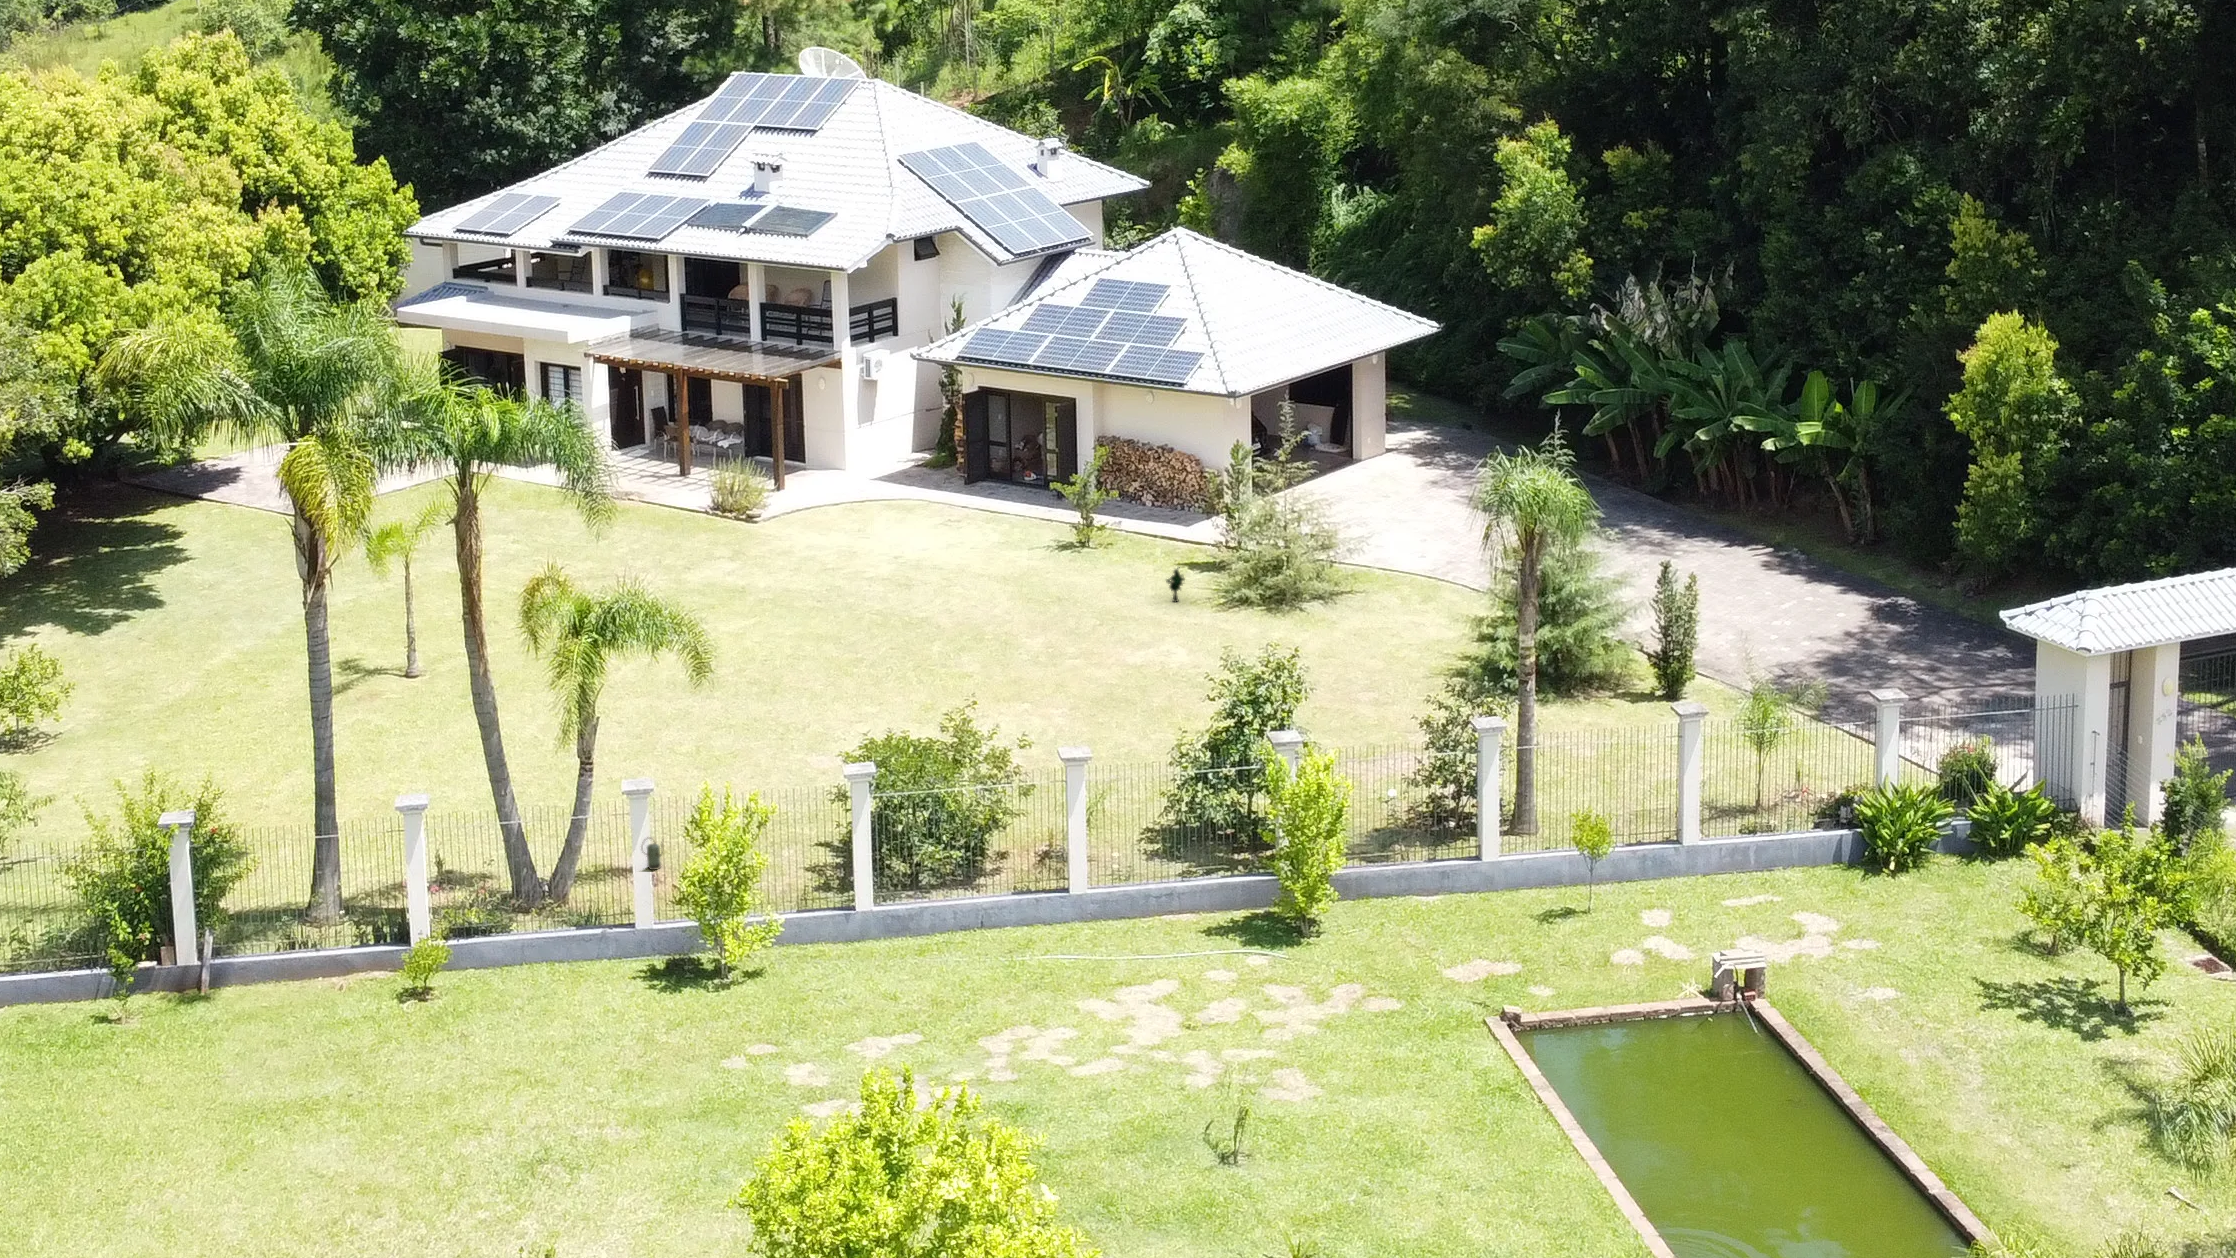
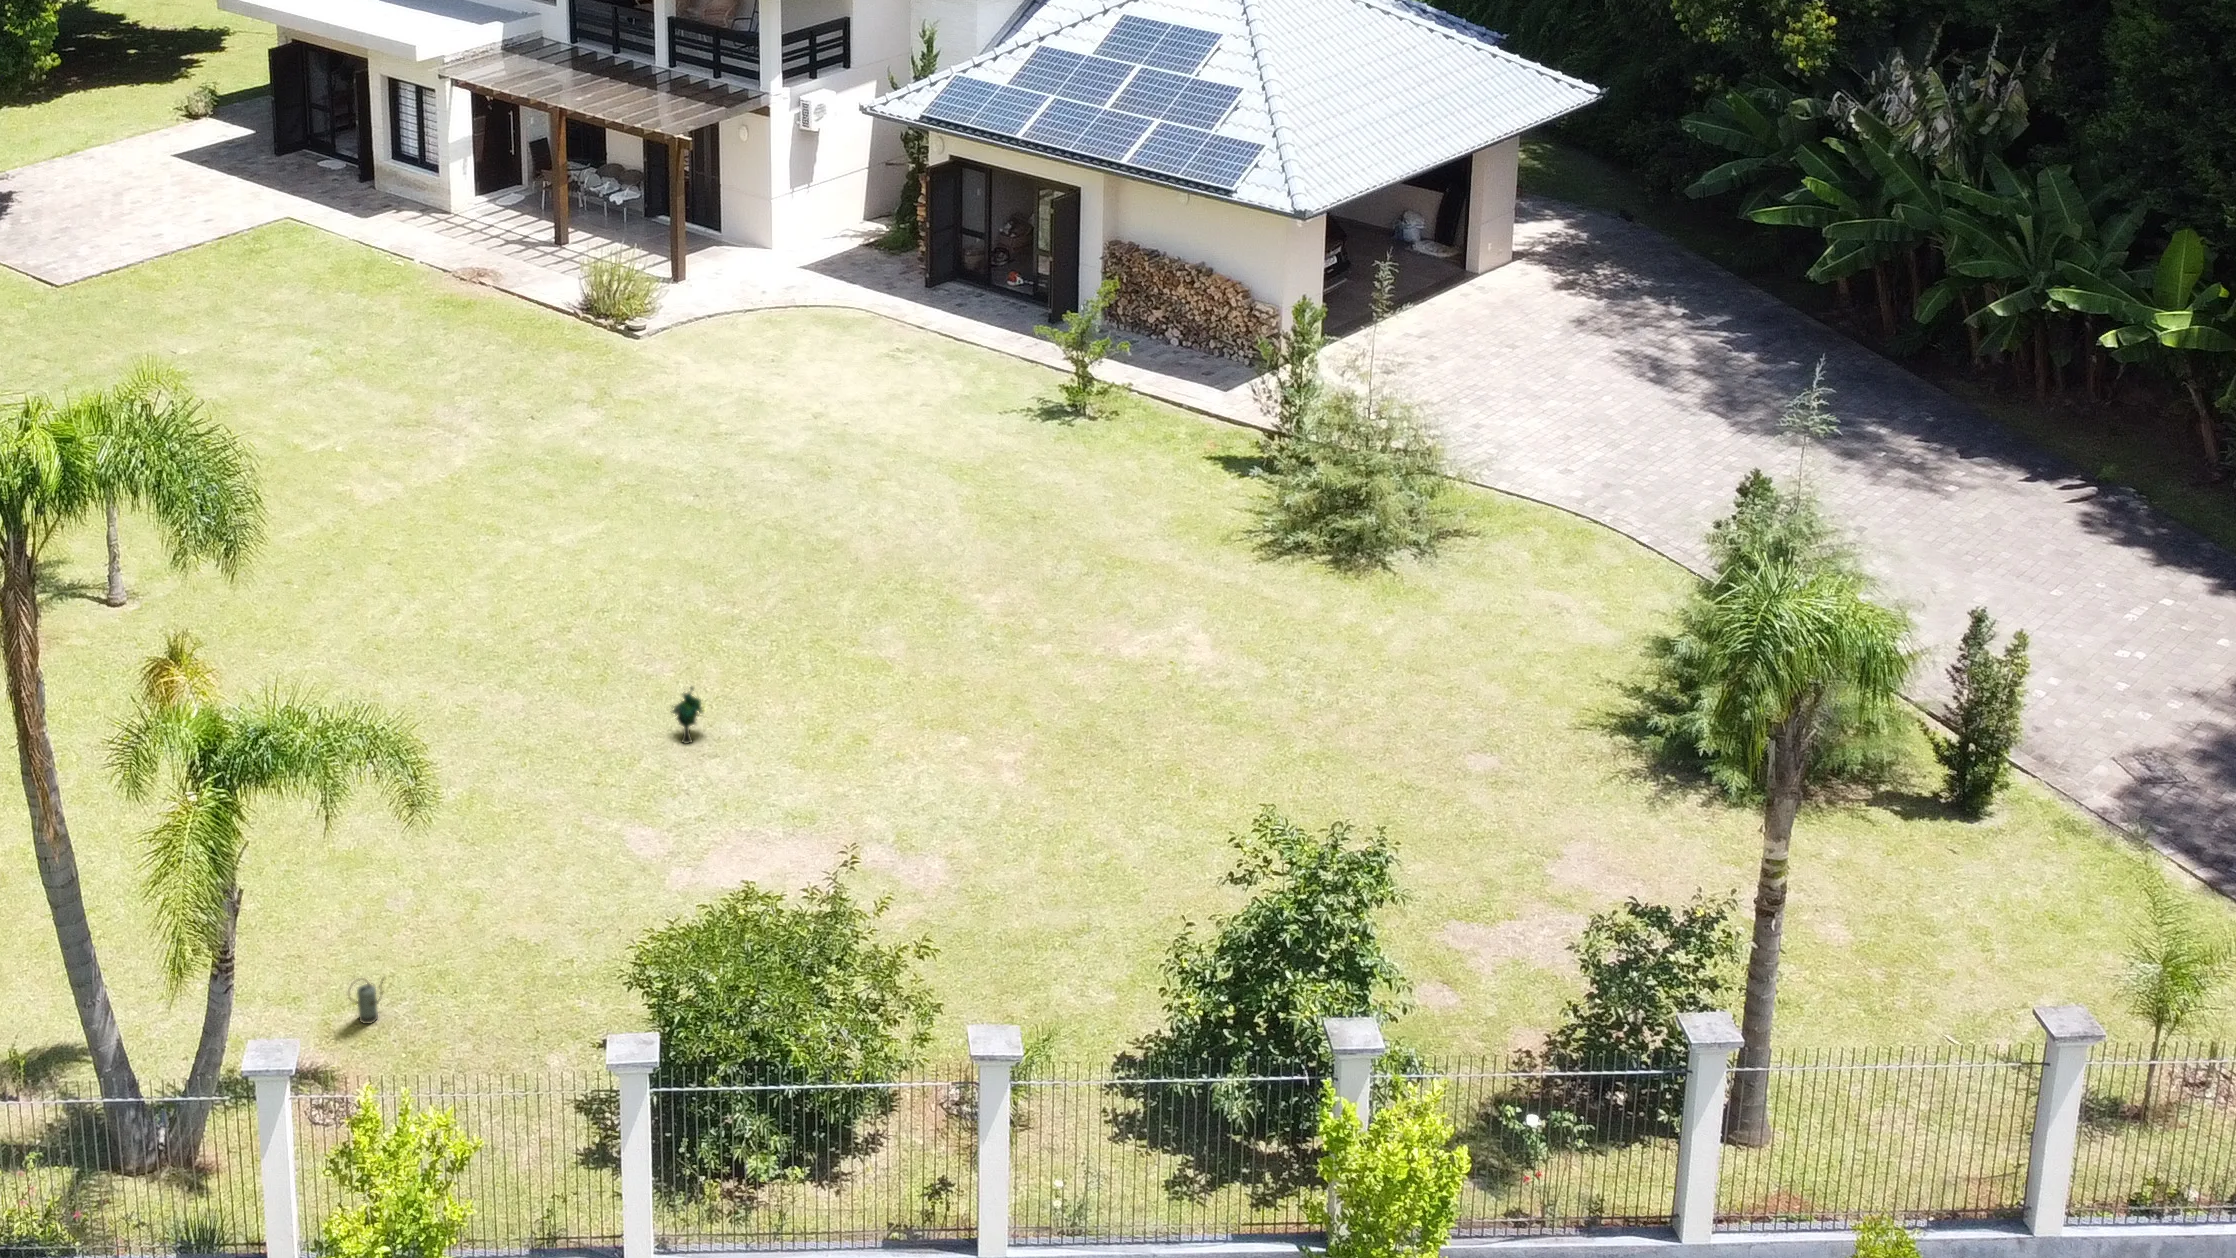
decorative plant: present [1166,567,1185,602] -> present [672,687,702,744]

